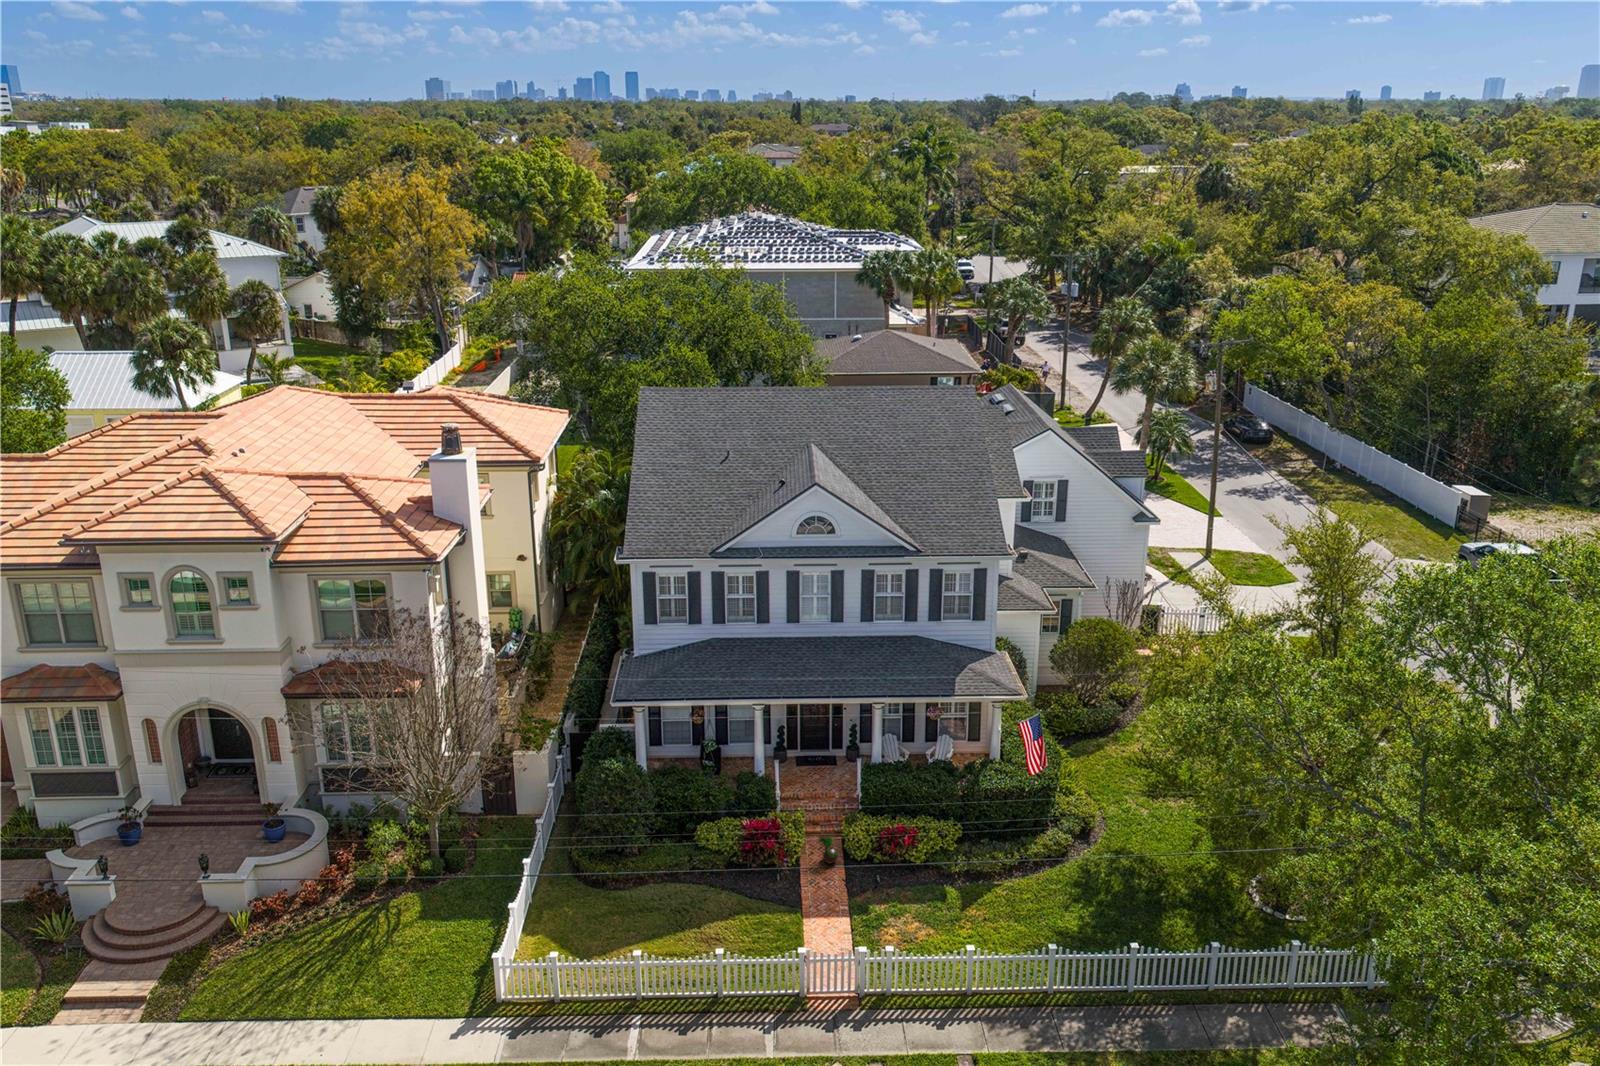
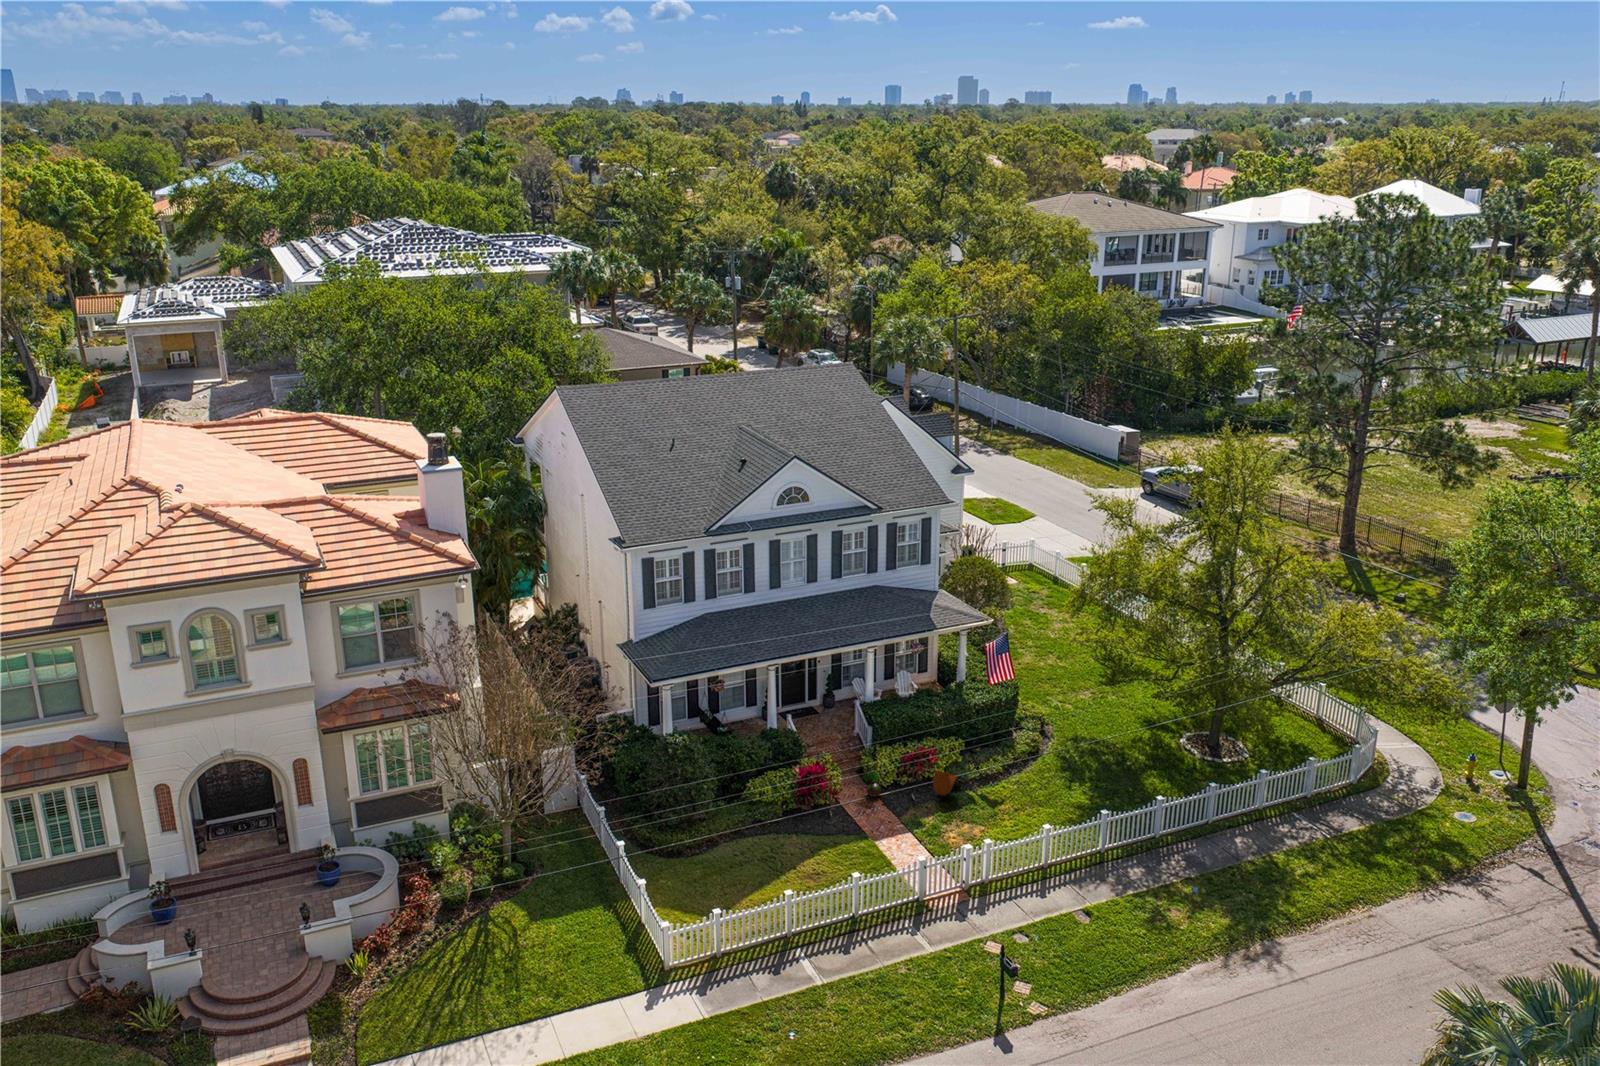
lounge chair: none [889,849,928,887] -> present [932,770,957,798]

